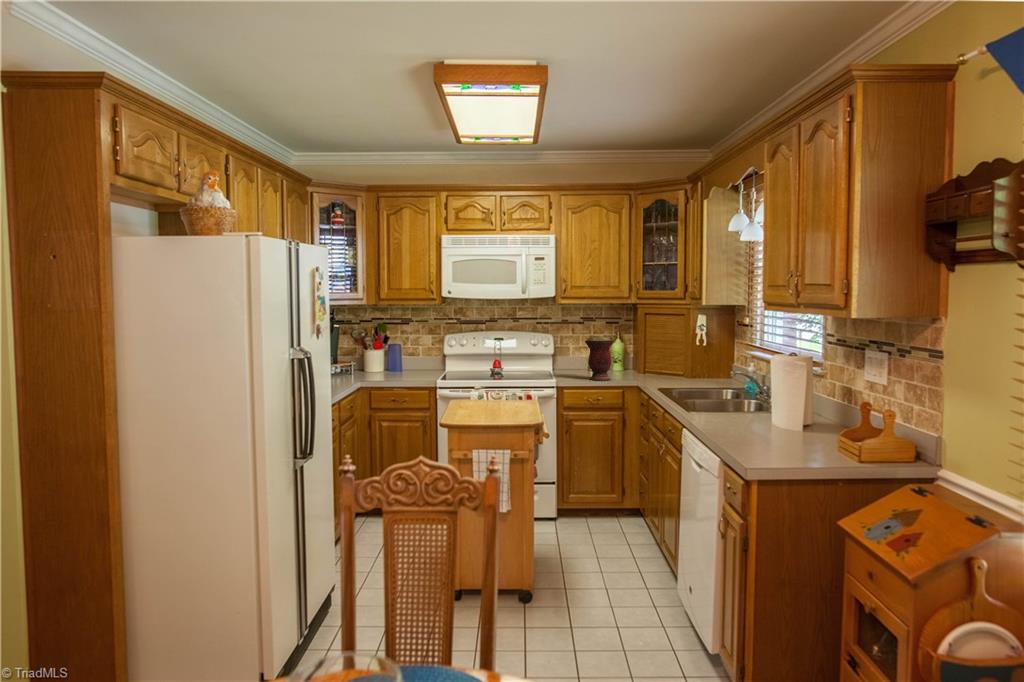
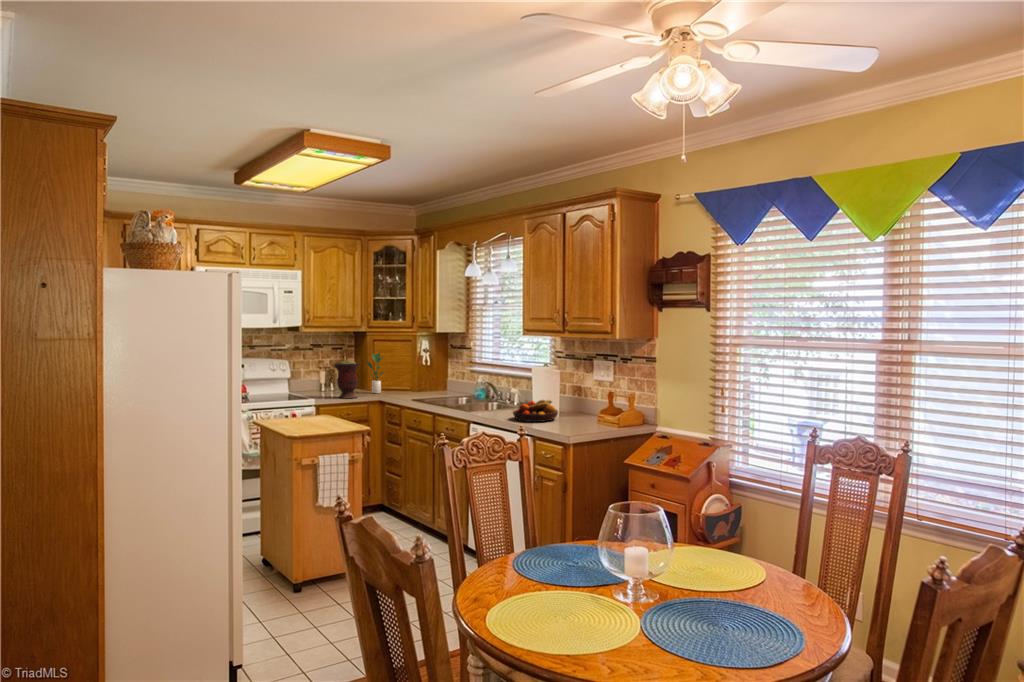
potted plant: none [630,326,655,376] -> present [366,353,384,393]
fruit bowl: none [728,404,797,437] -> present [513,400,558,422]

